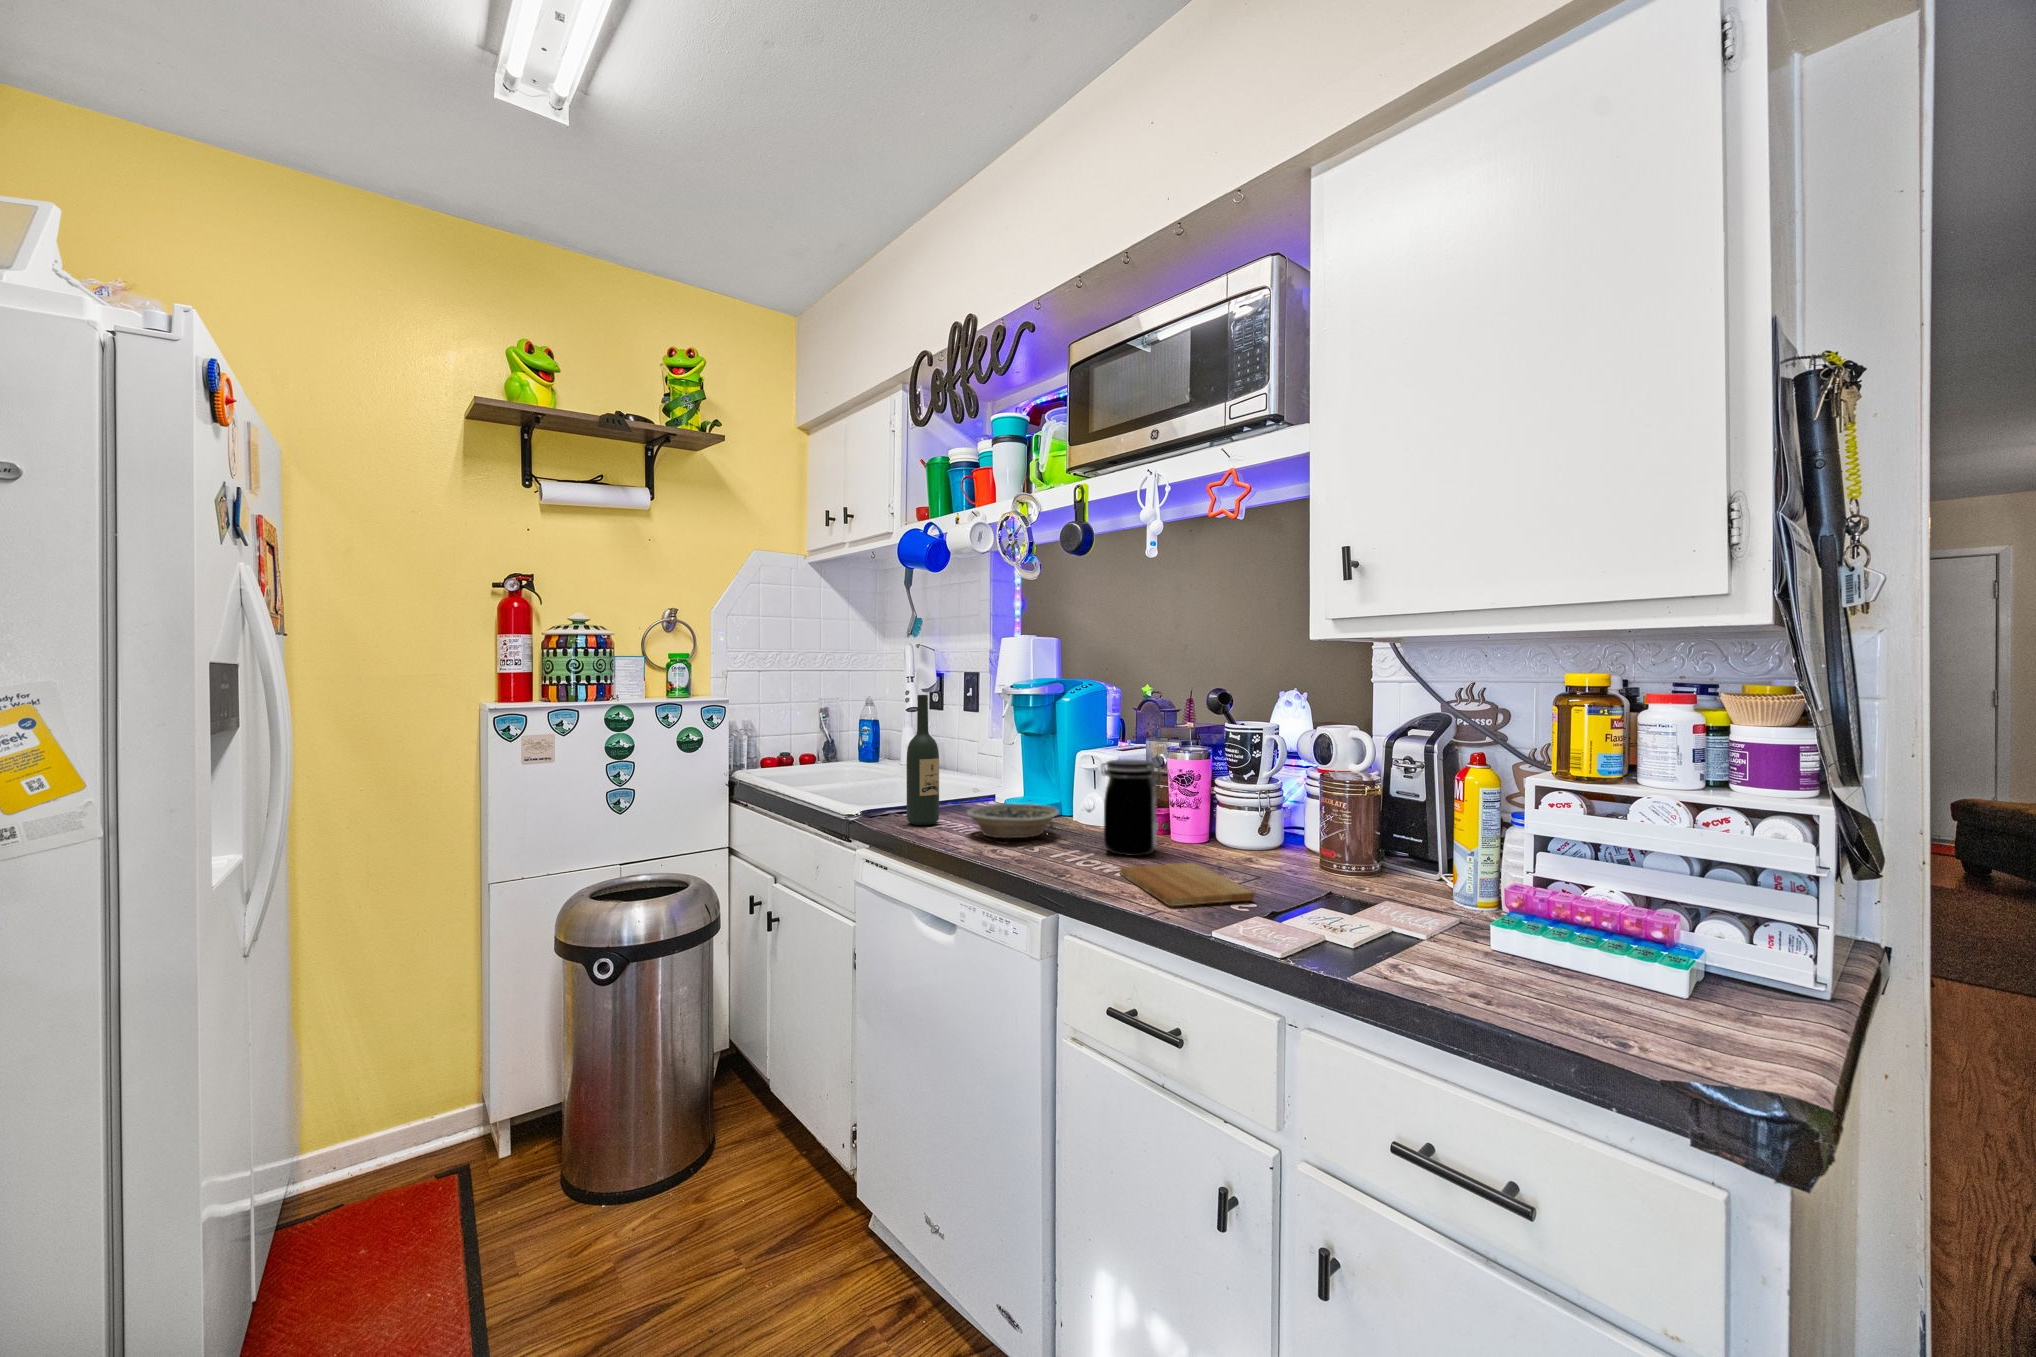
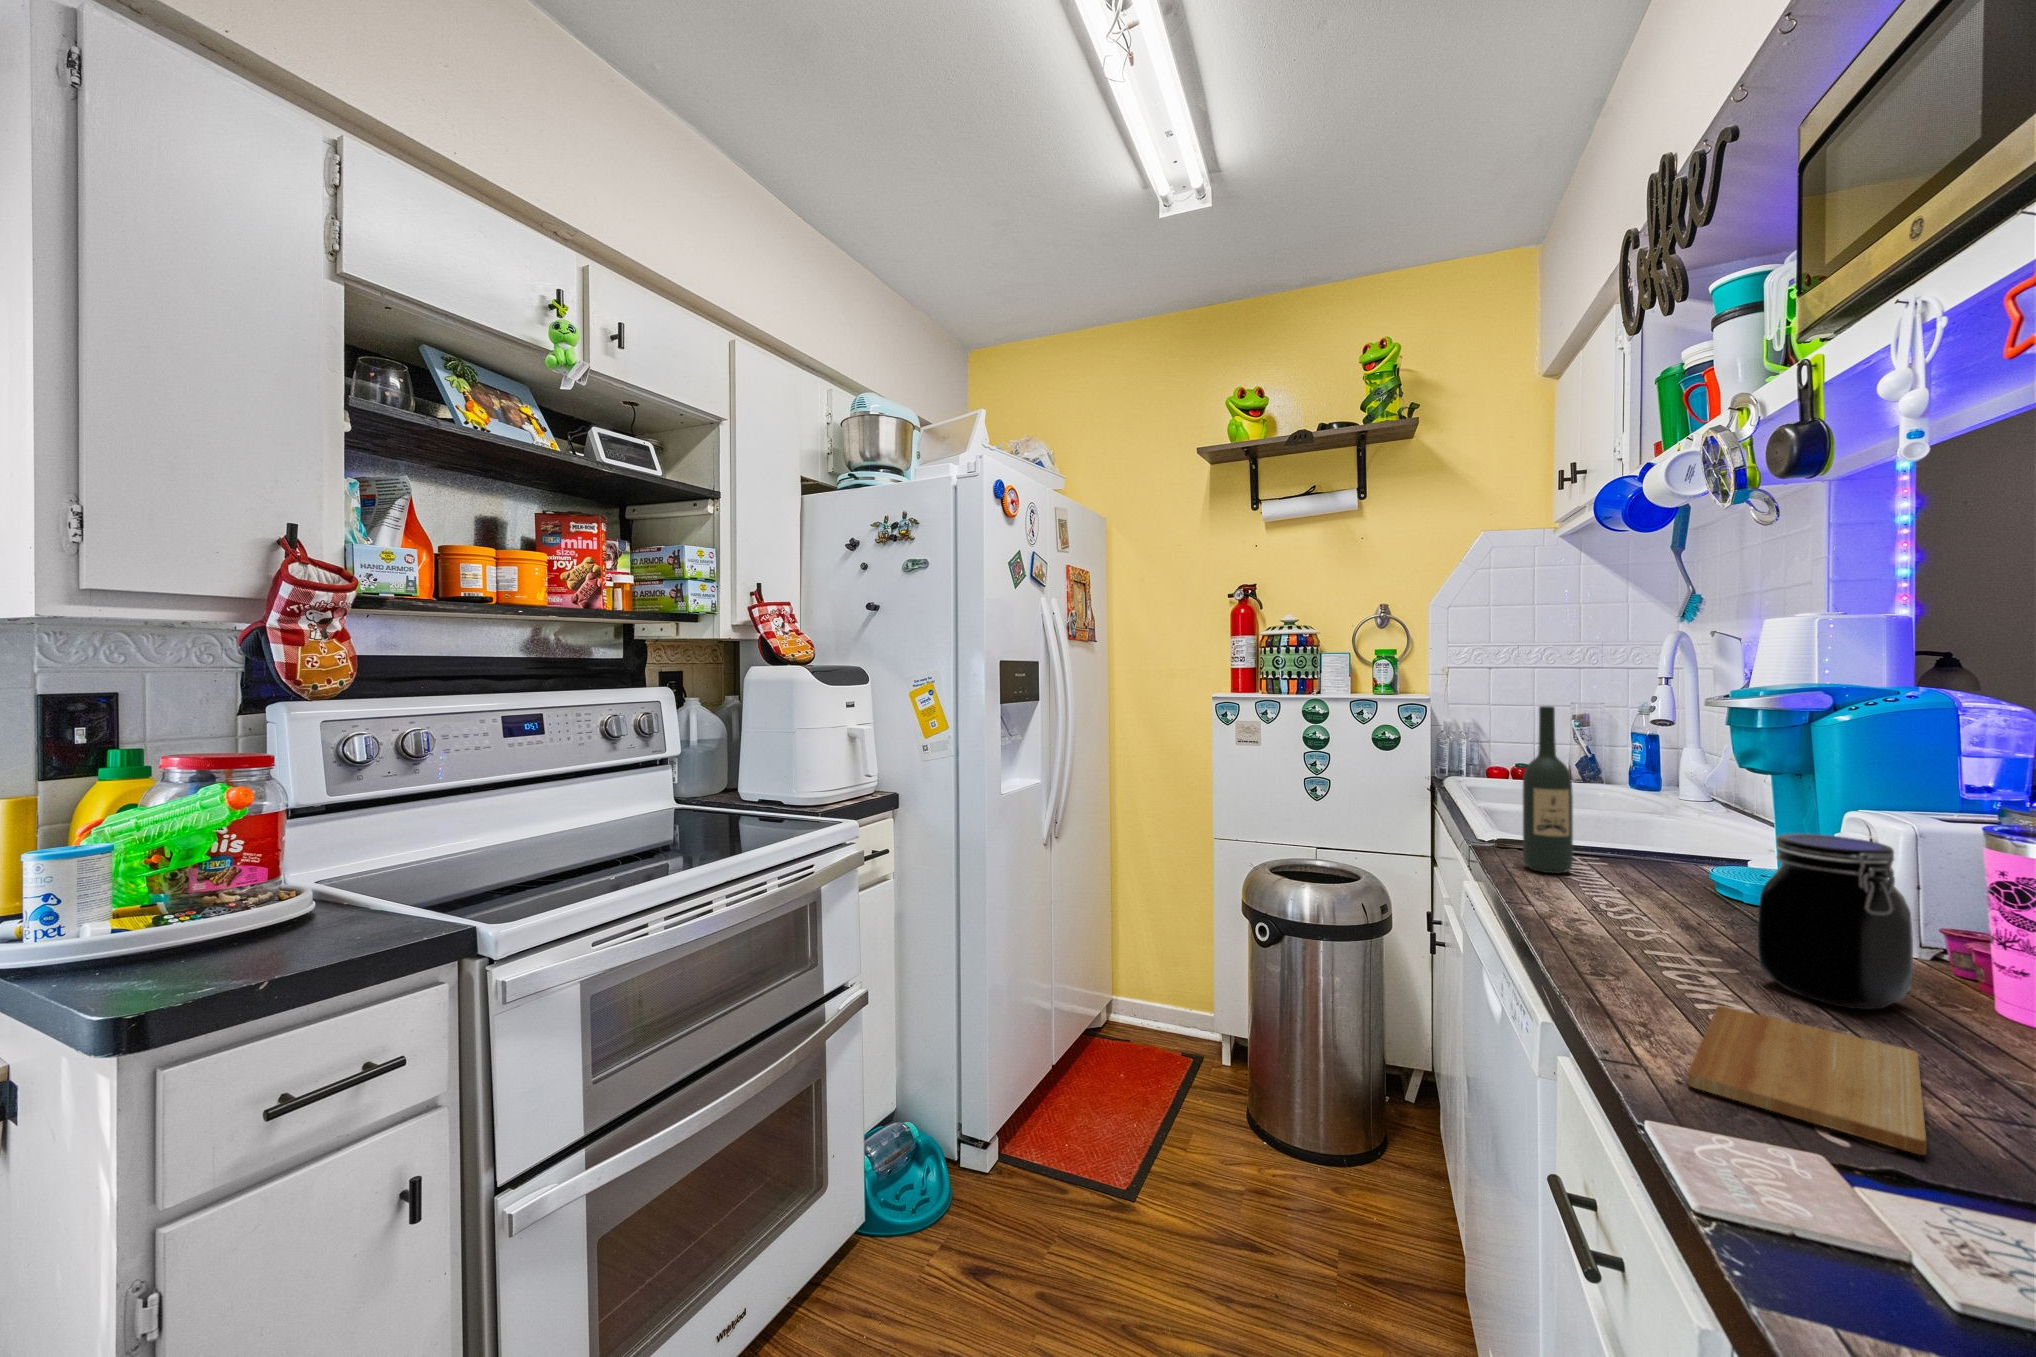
bowl: present [967,804,1058,838] -> none [1571,864,1739,928]

